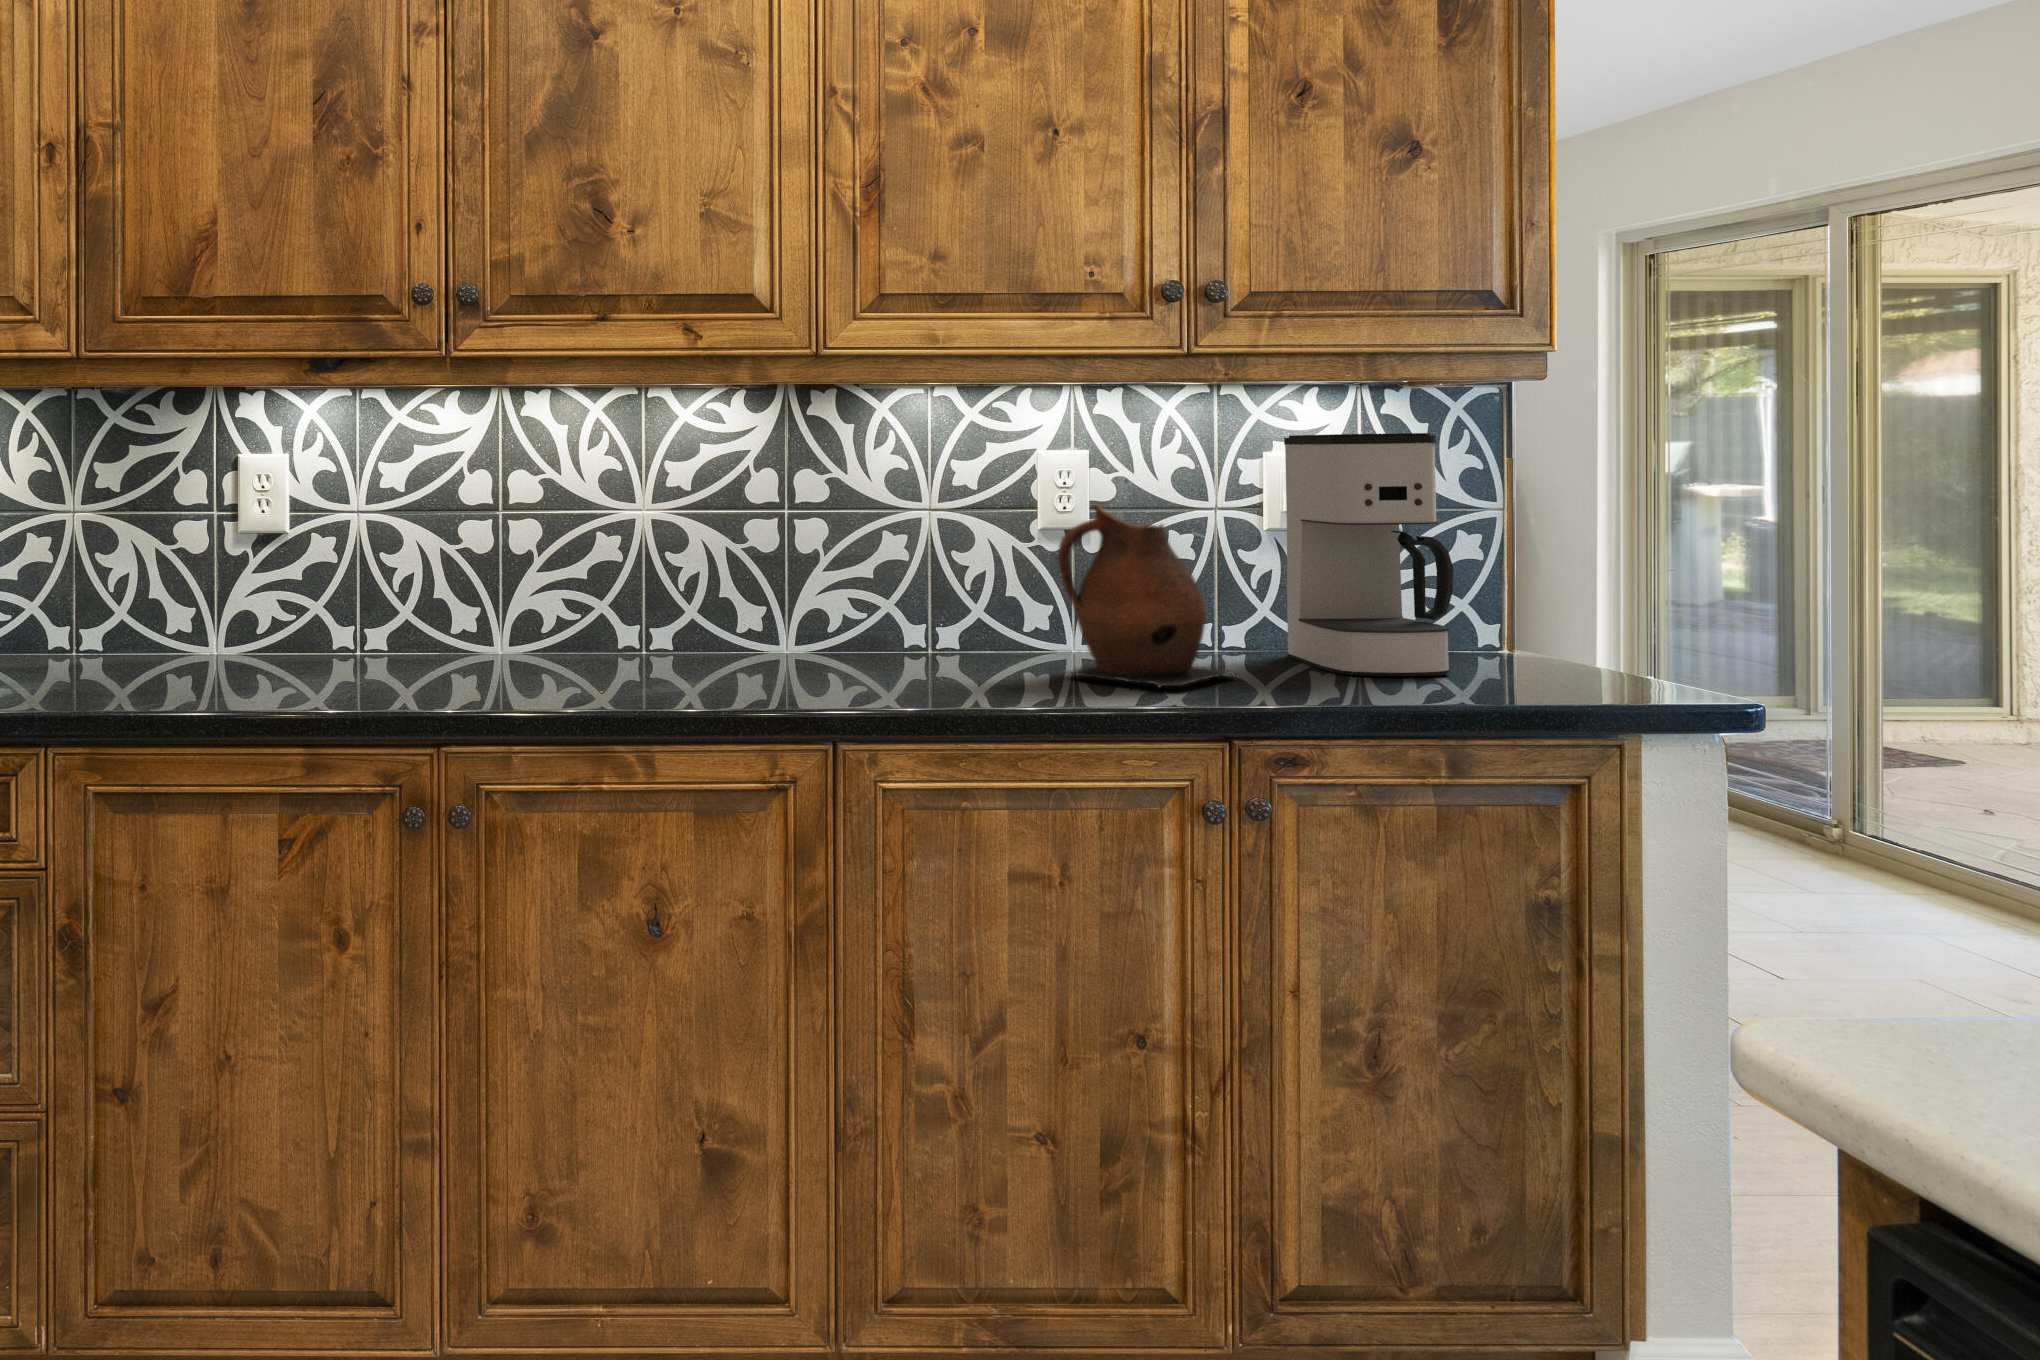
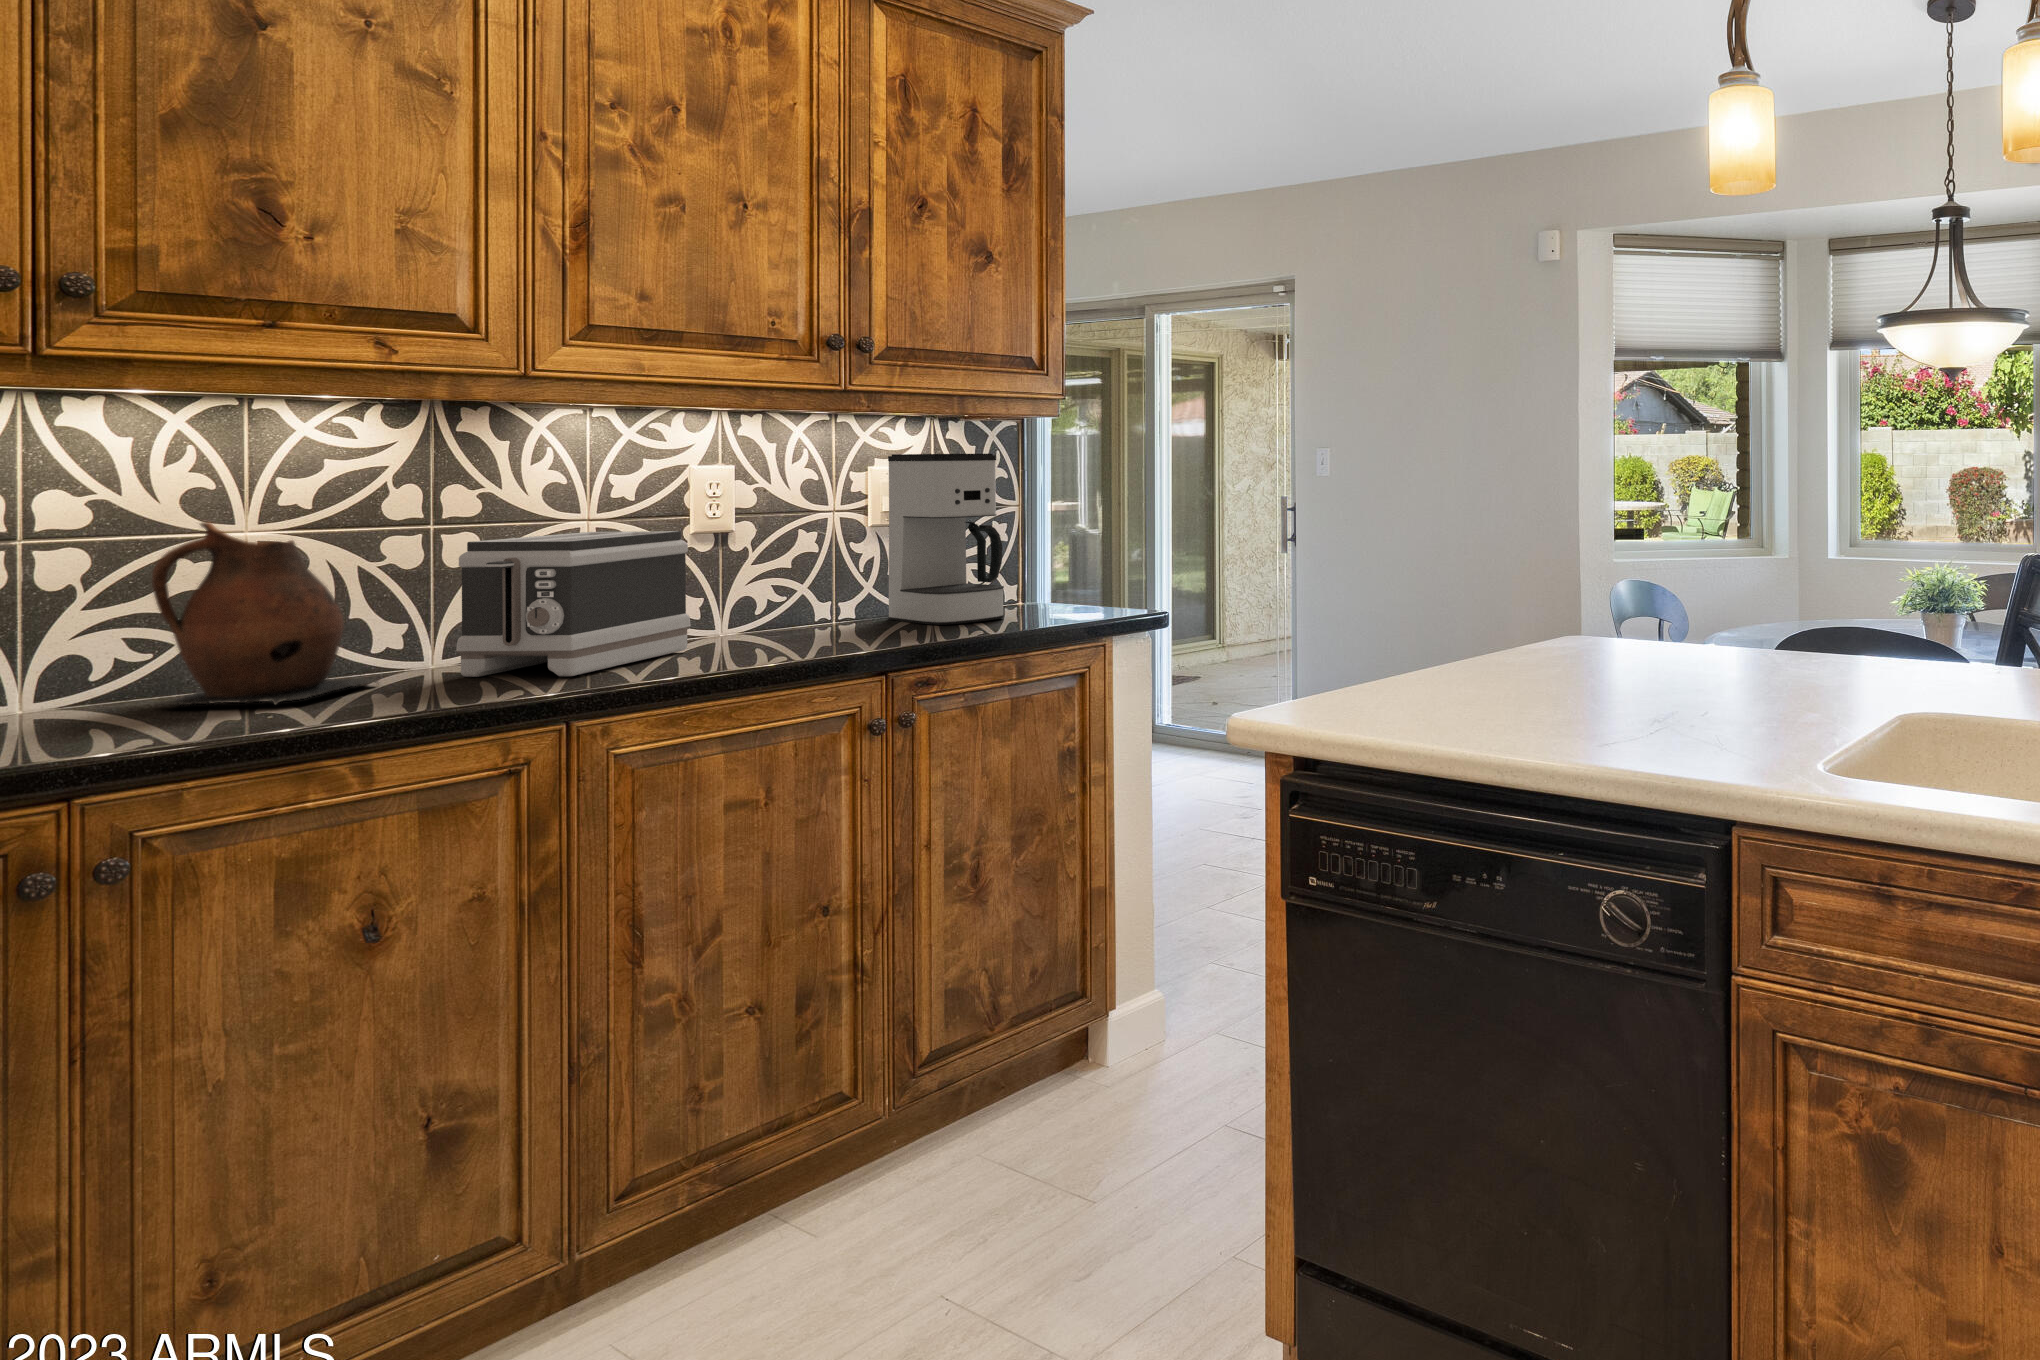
ceramic pitcher: present [1058,504,1234,688] -> present [152,522,378,705]
toaster: none [772,525,1009,687] -> present [456,531,691,677]

